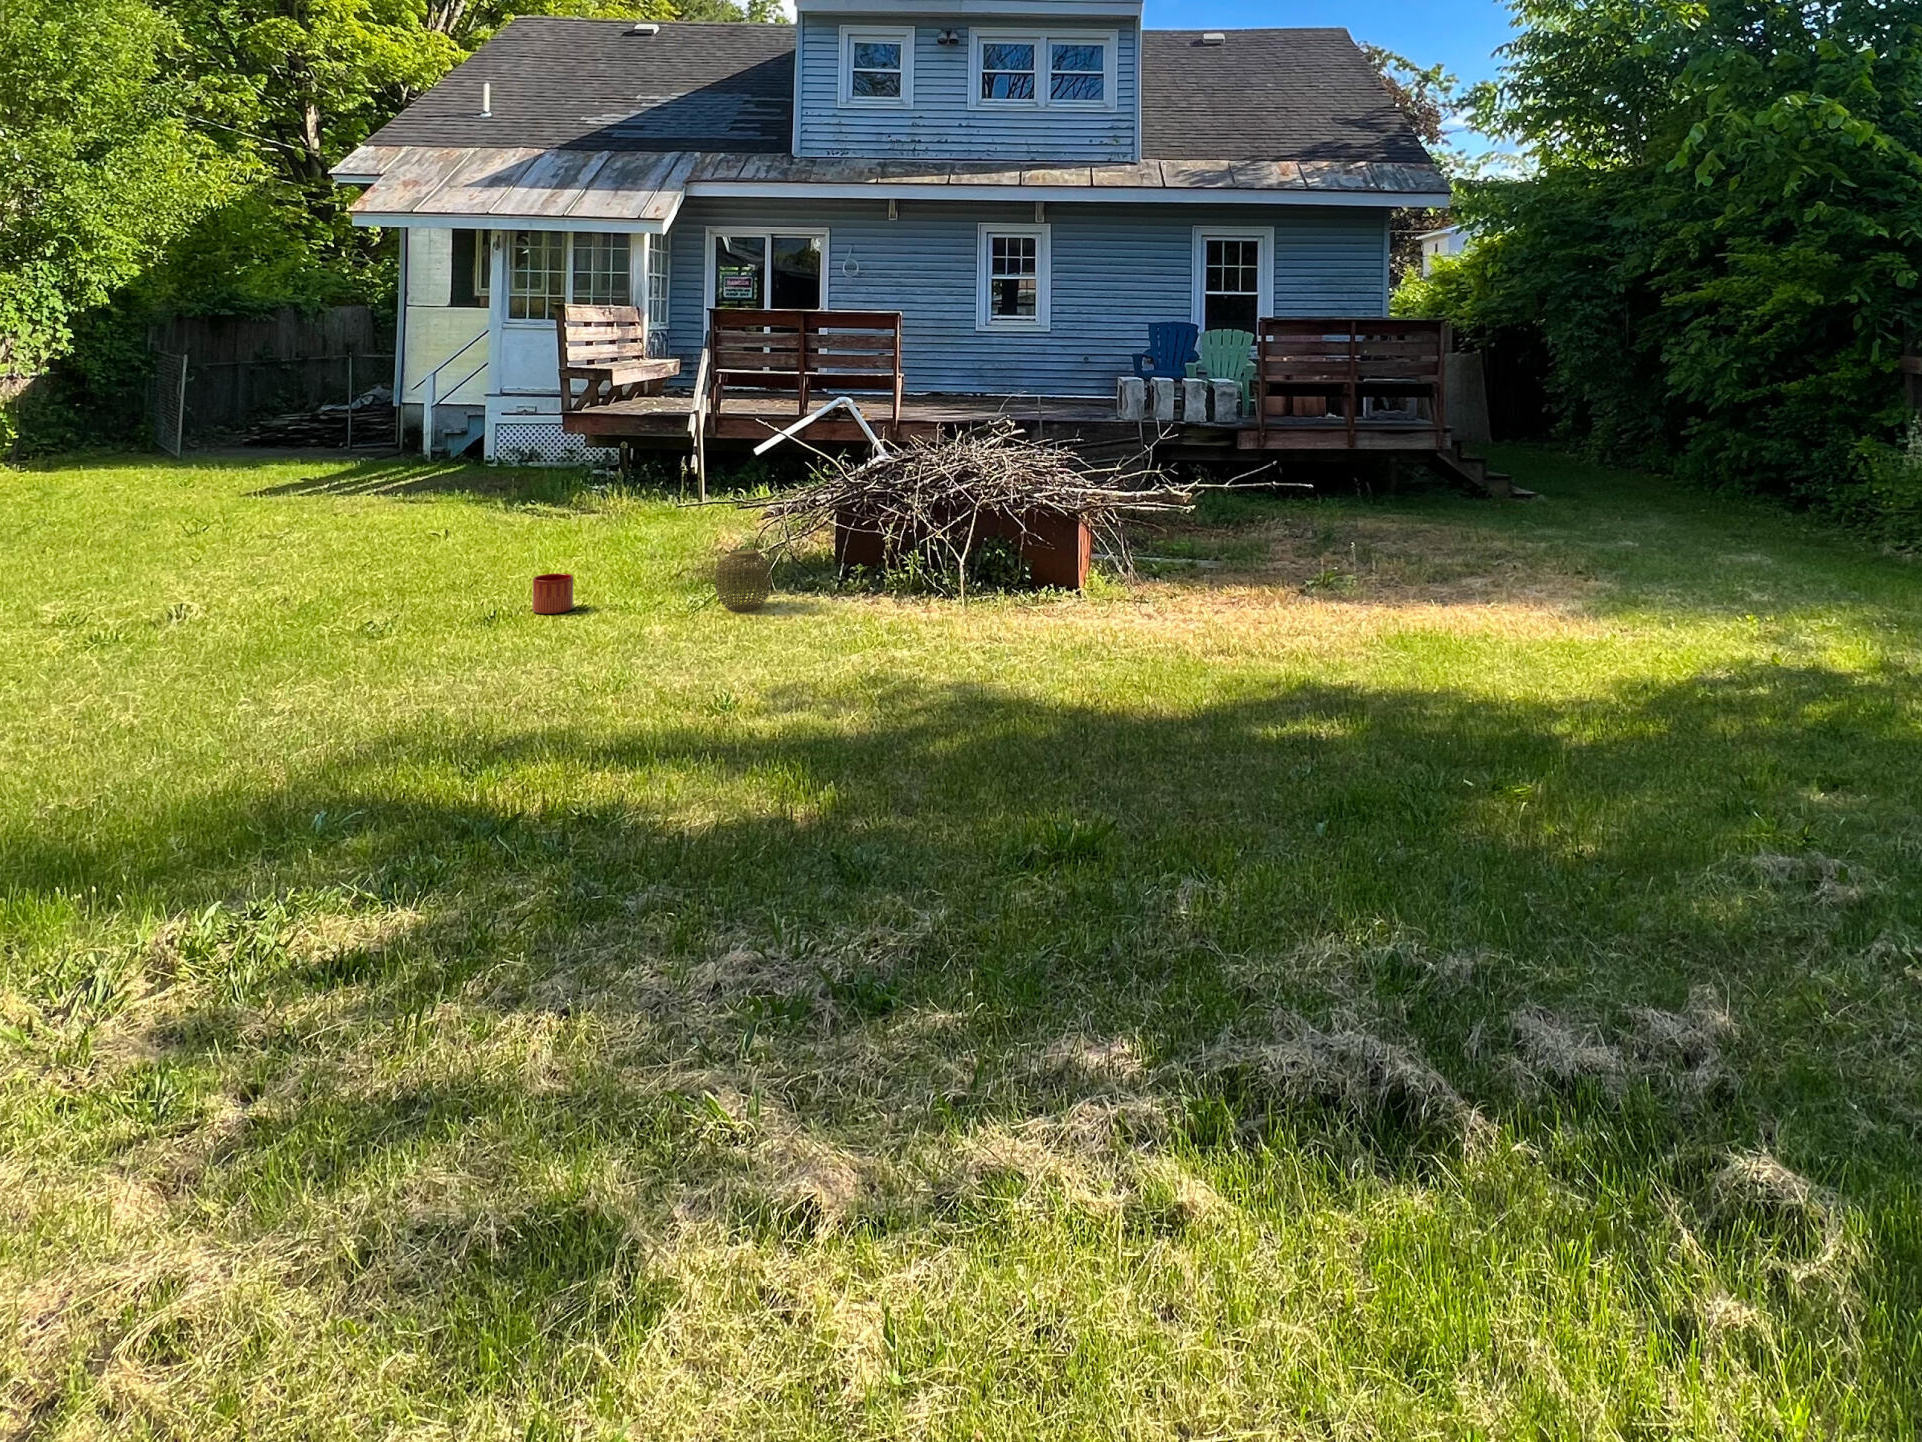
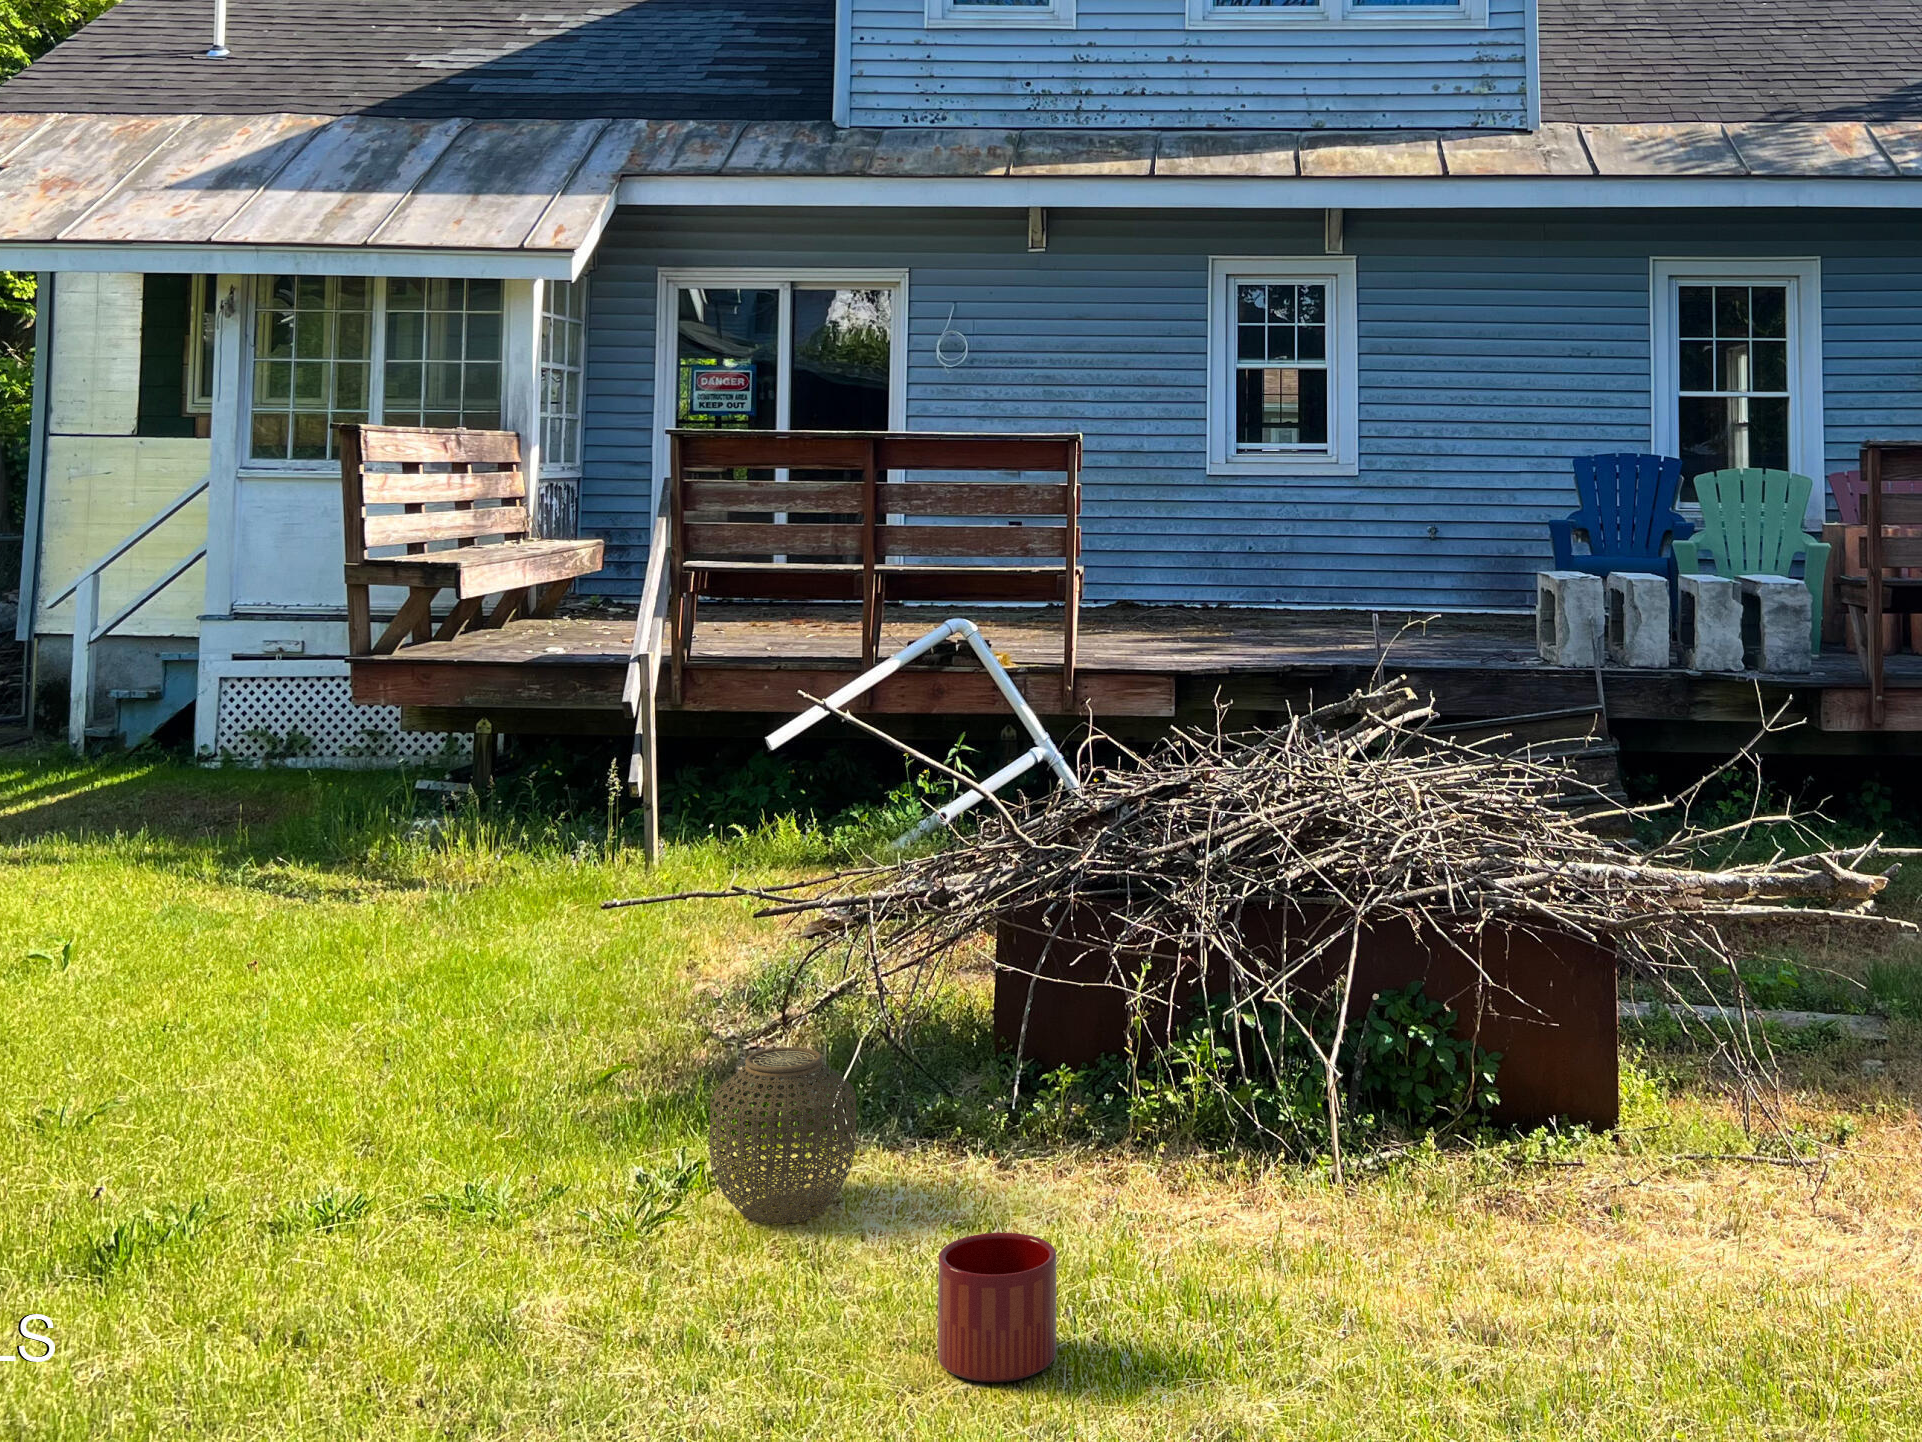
planter: present [532,573,573,614] -> present [938,1233,1057,1382]

